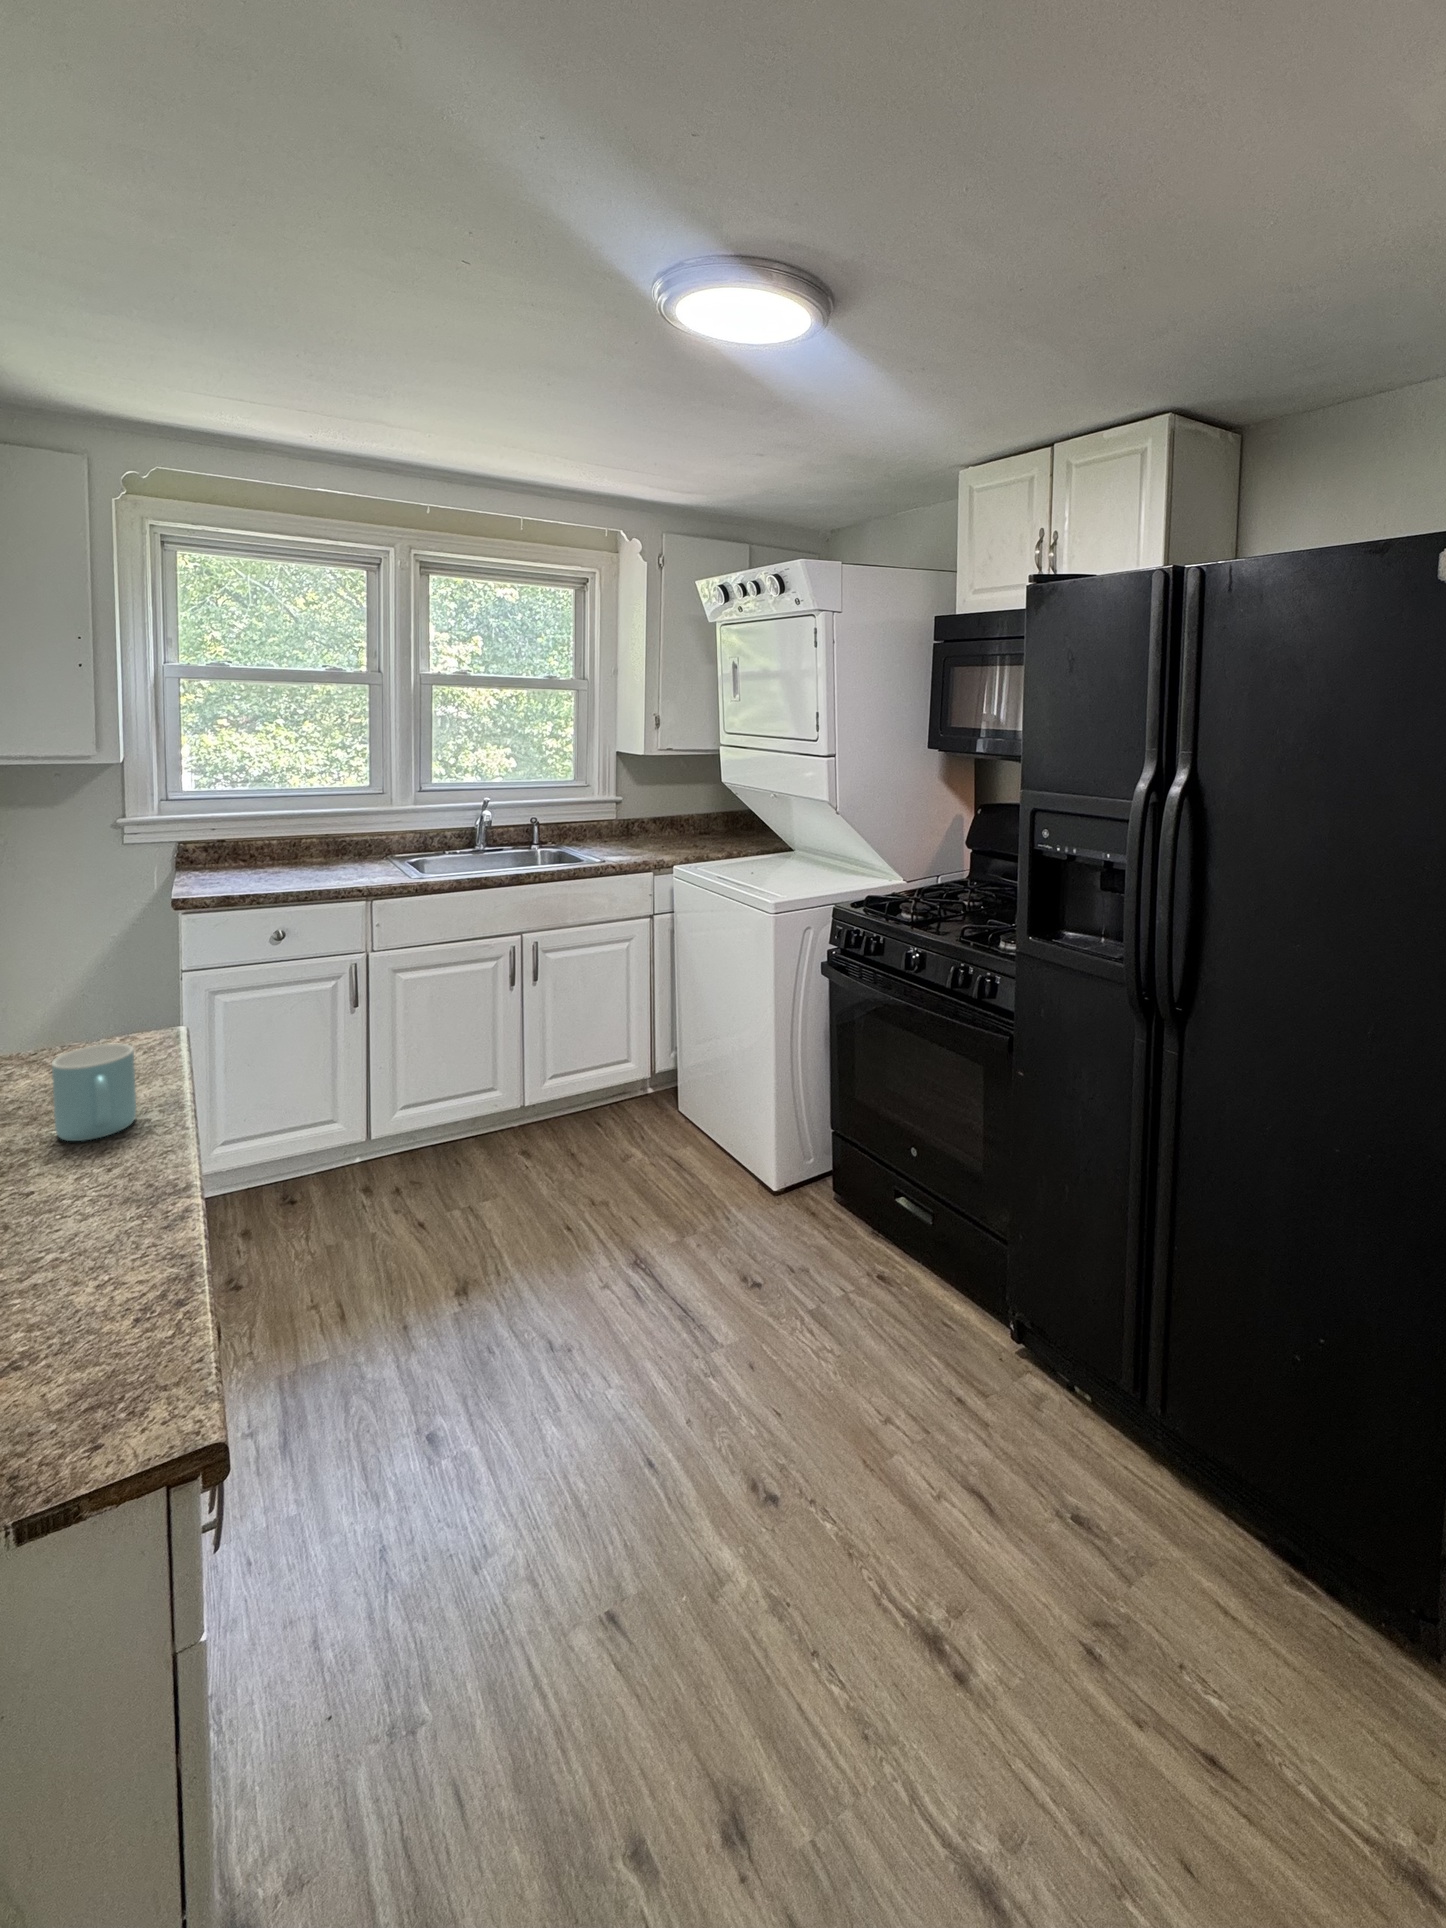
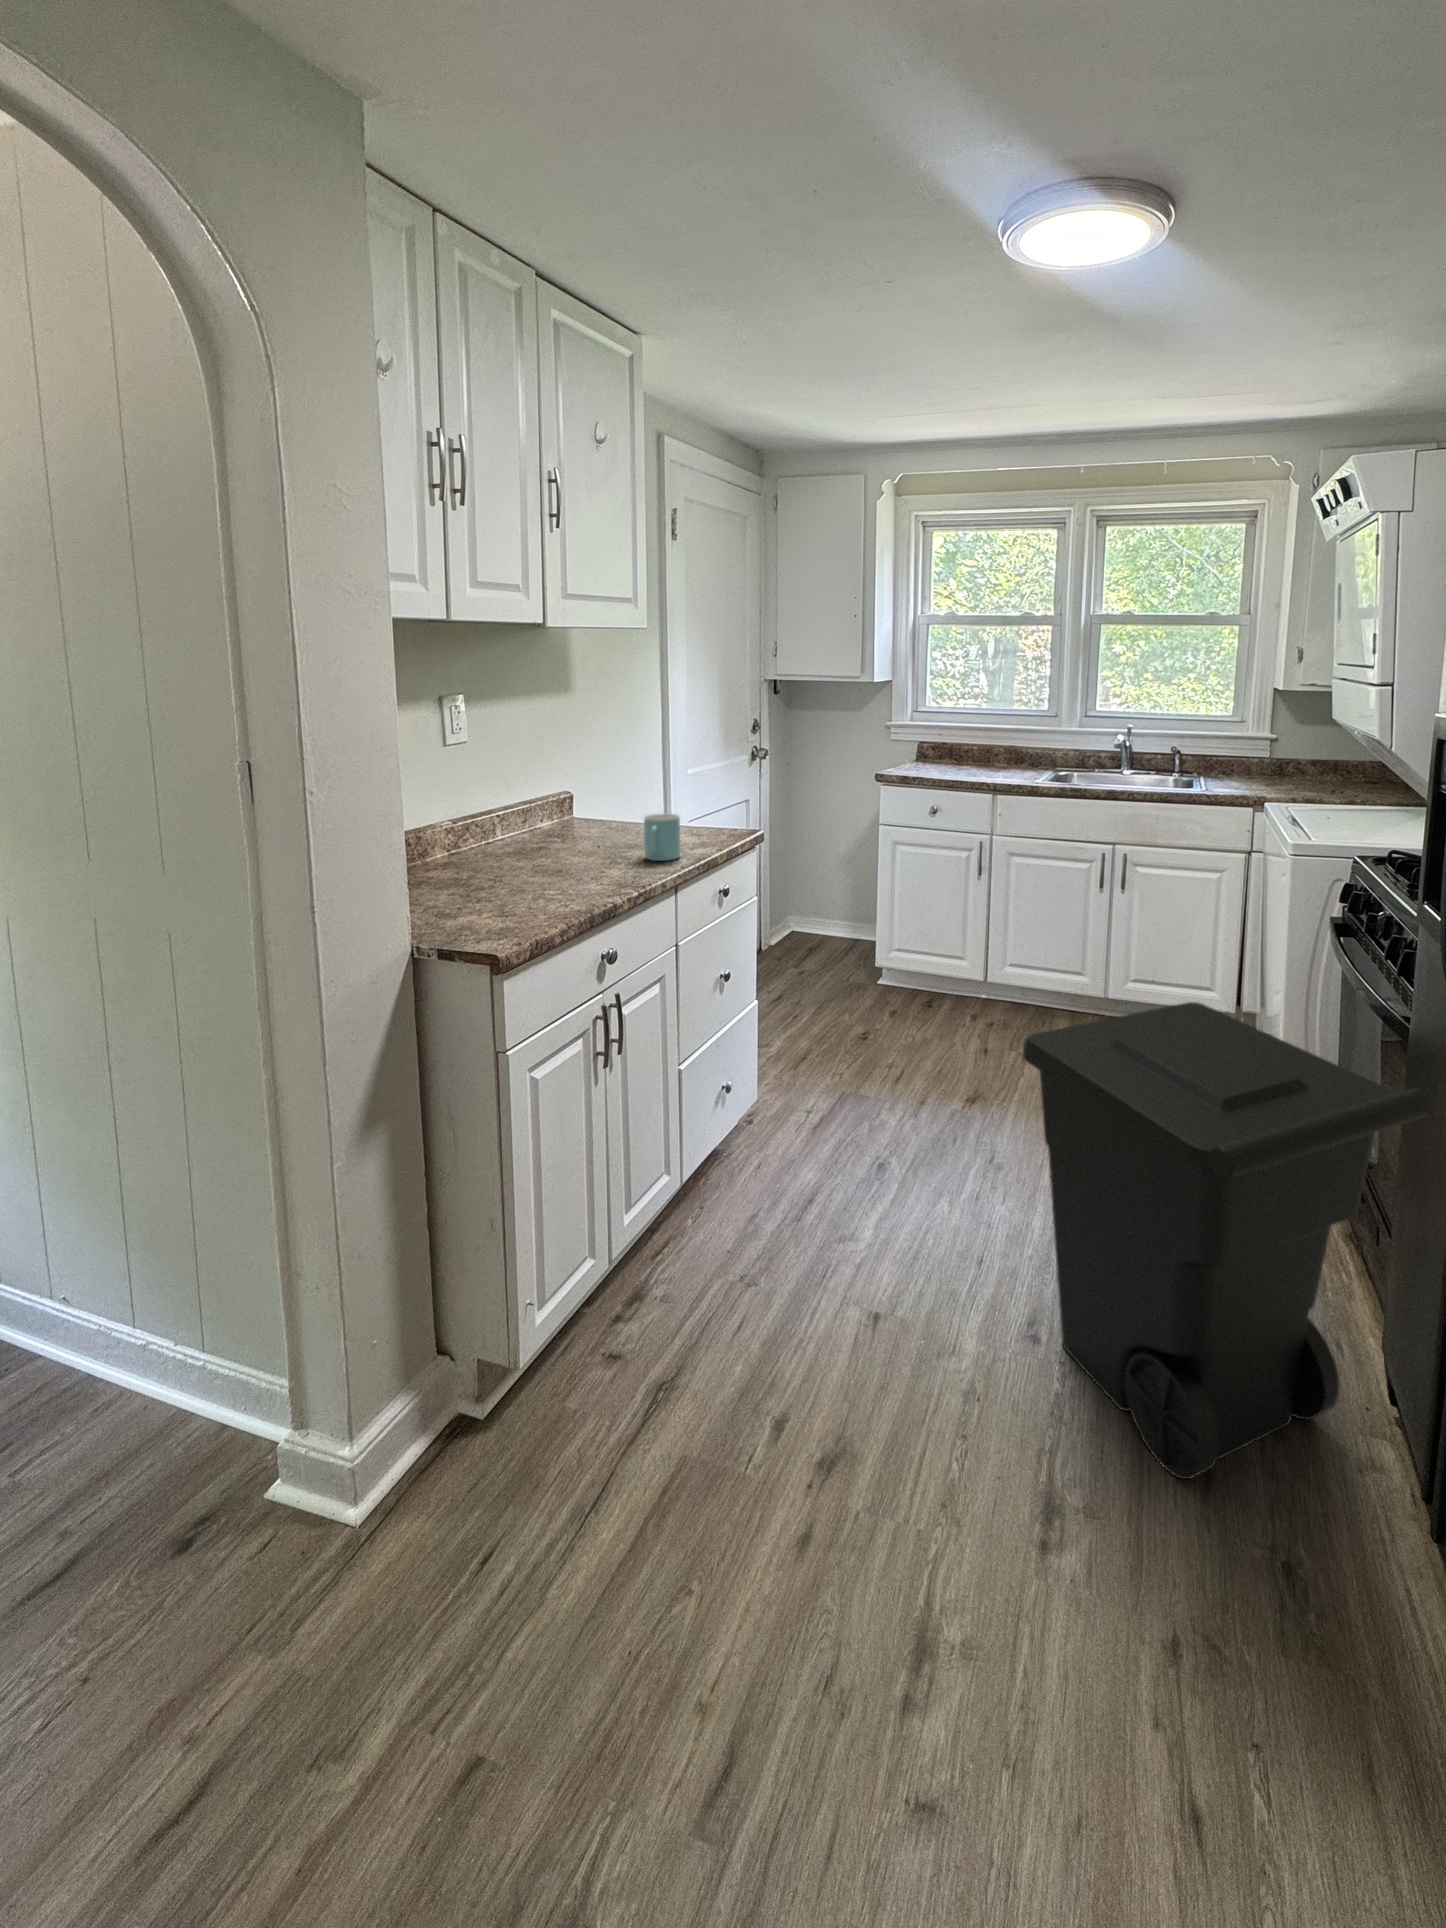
trash can: none [750,1076,1061,1522] -> present [1023,1002,1428,1479]

